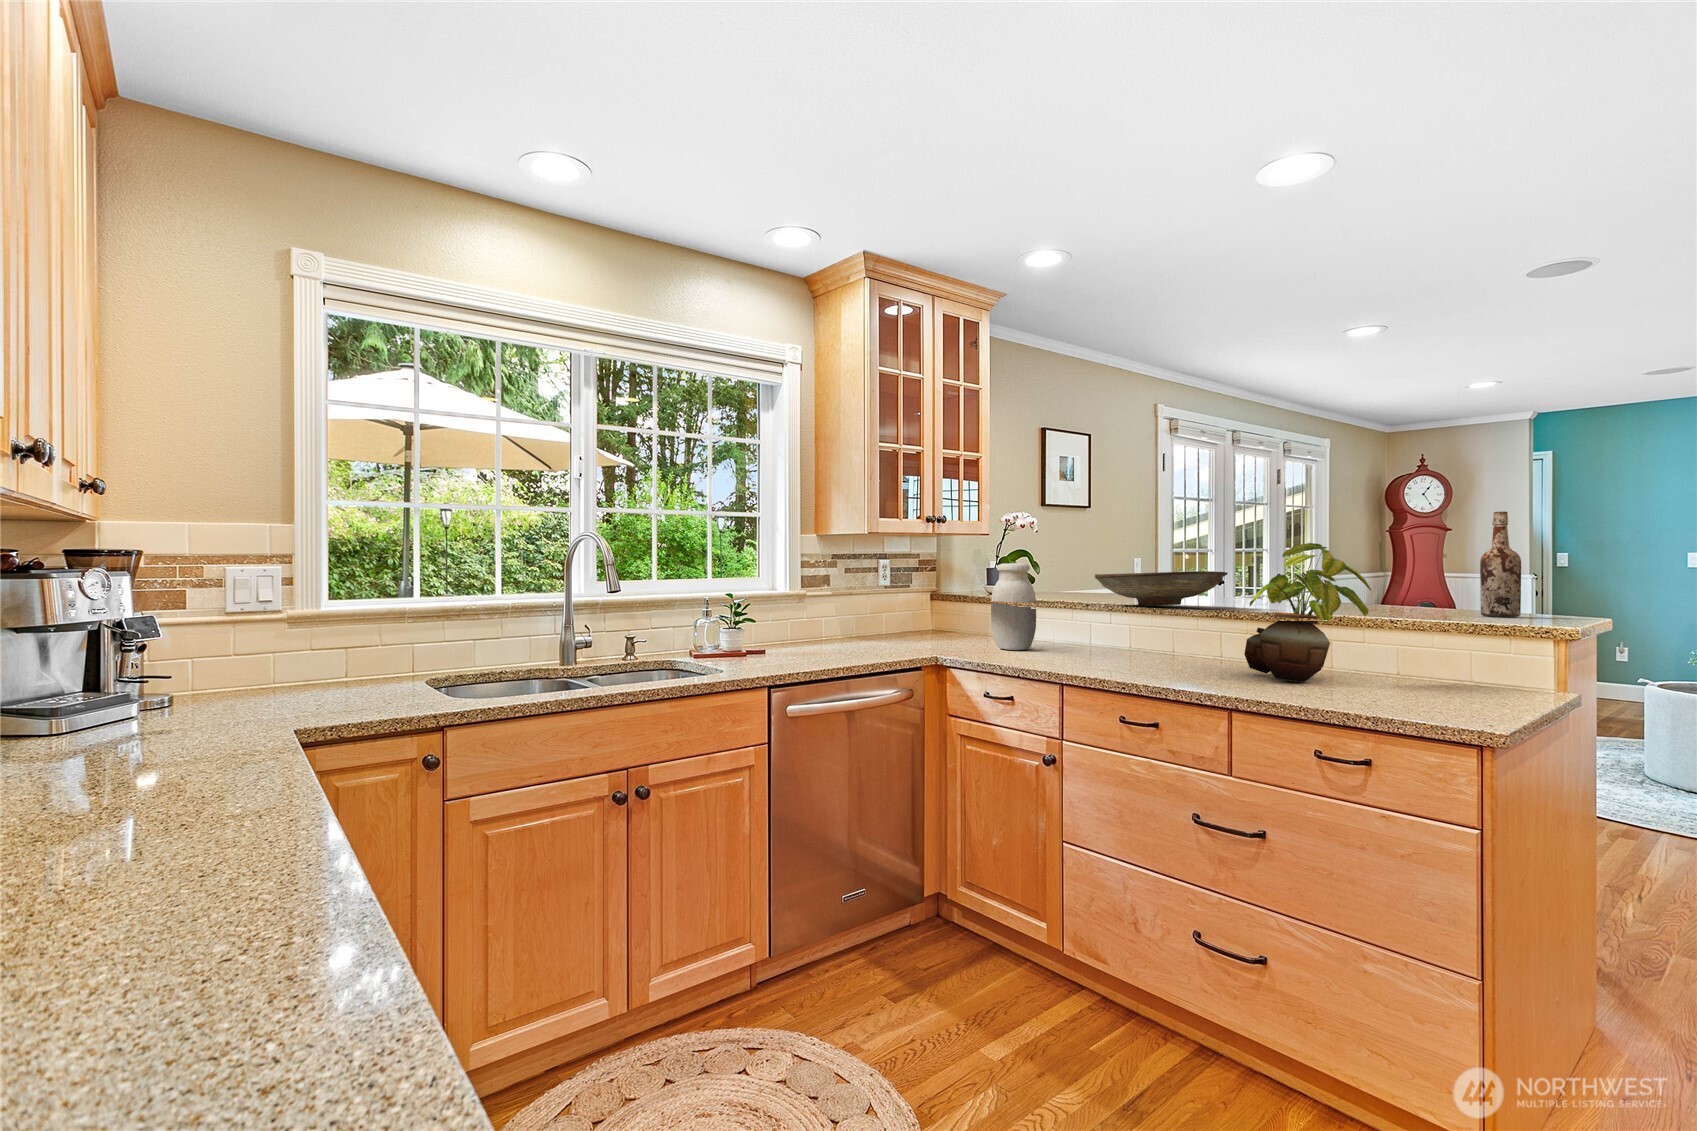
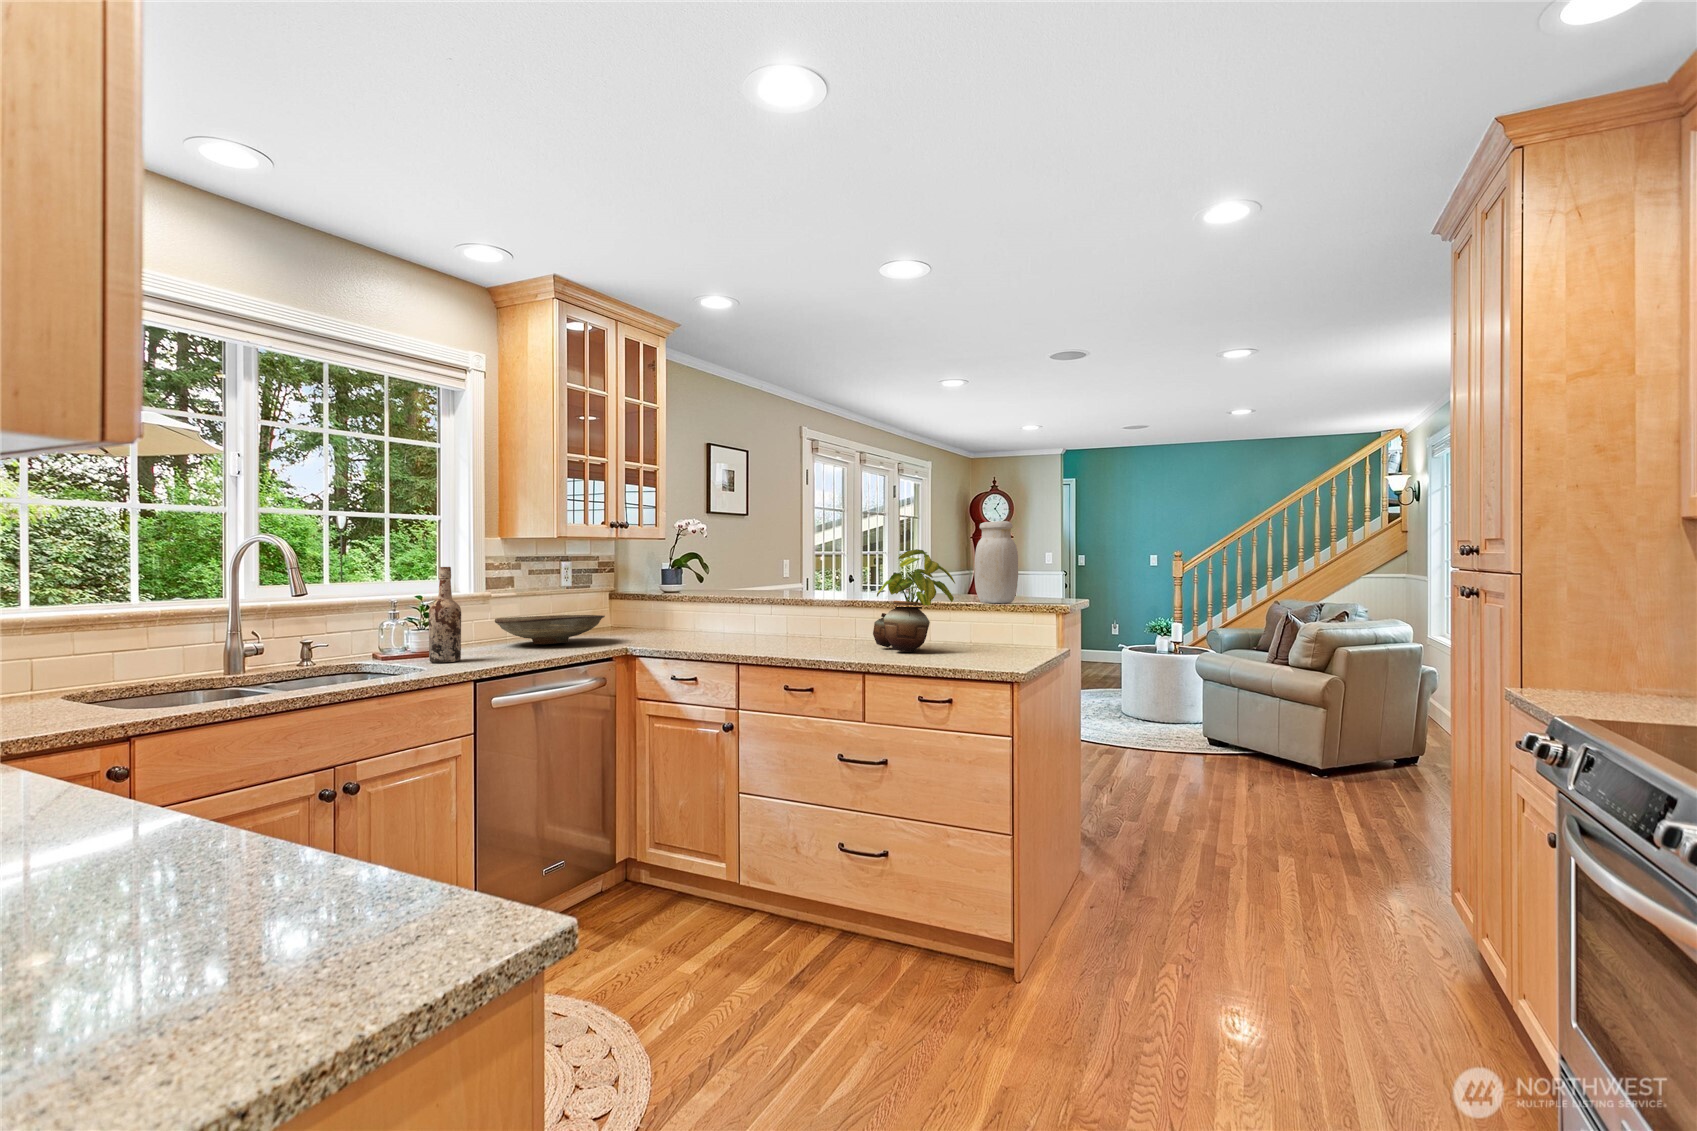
wine bottle: present [1480,512,1521,617] -> present [429,567,461,663]
jar: present [991,563,1036,650] -> present [974,521,1018,603]
decorative bowl: present [1095,571,1228,606] -> present [495,615,605,644]

